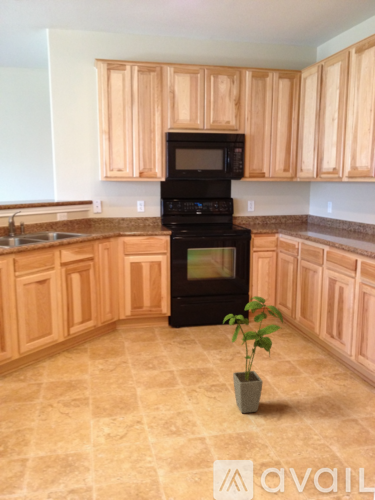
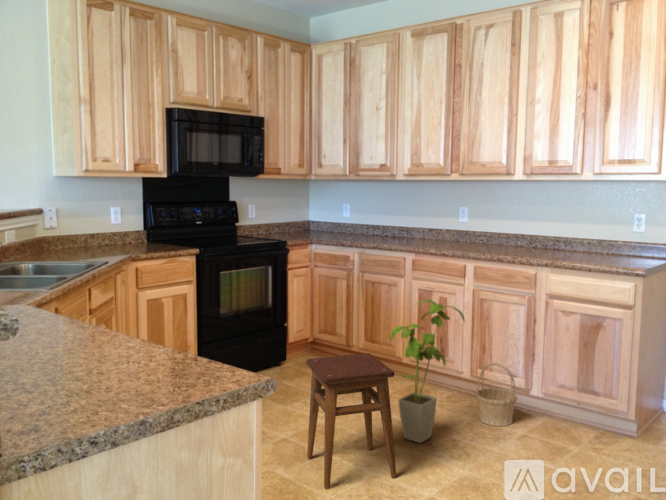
stool: none [133,324,205,431] -> present [306,353,397,489]
basket: none [316,366,356,427] -> present [476,363,517,426]

